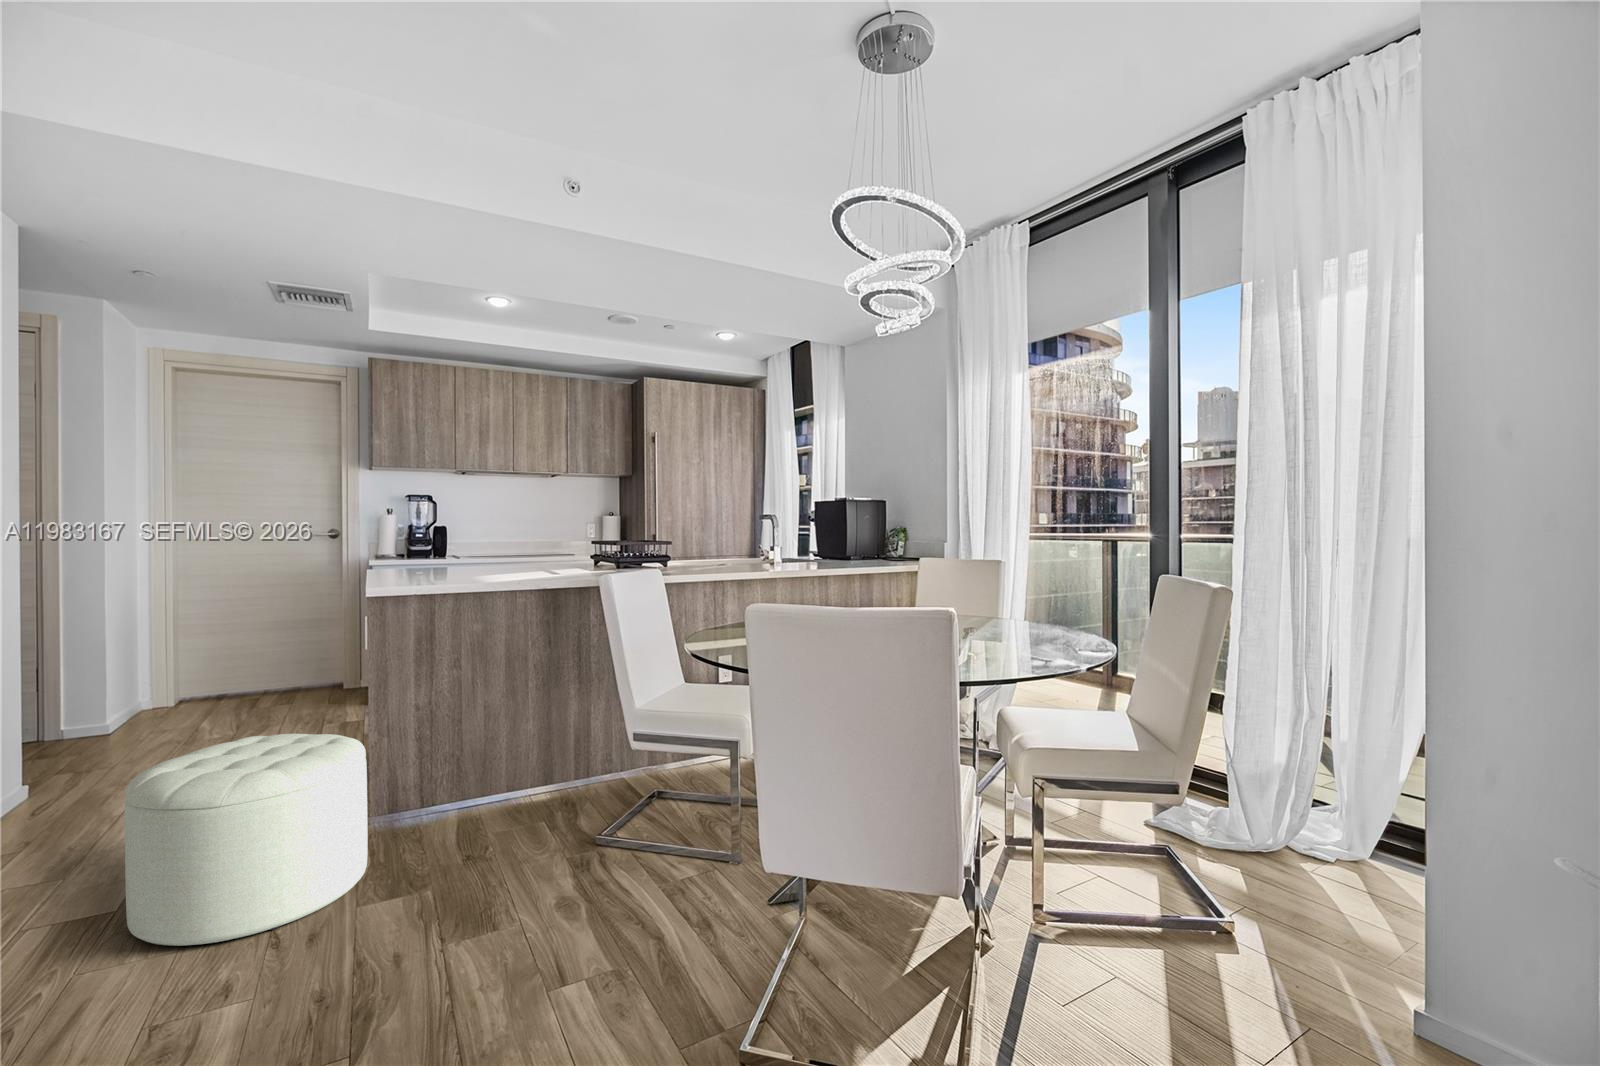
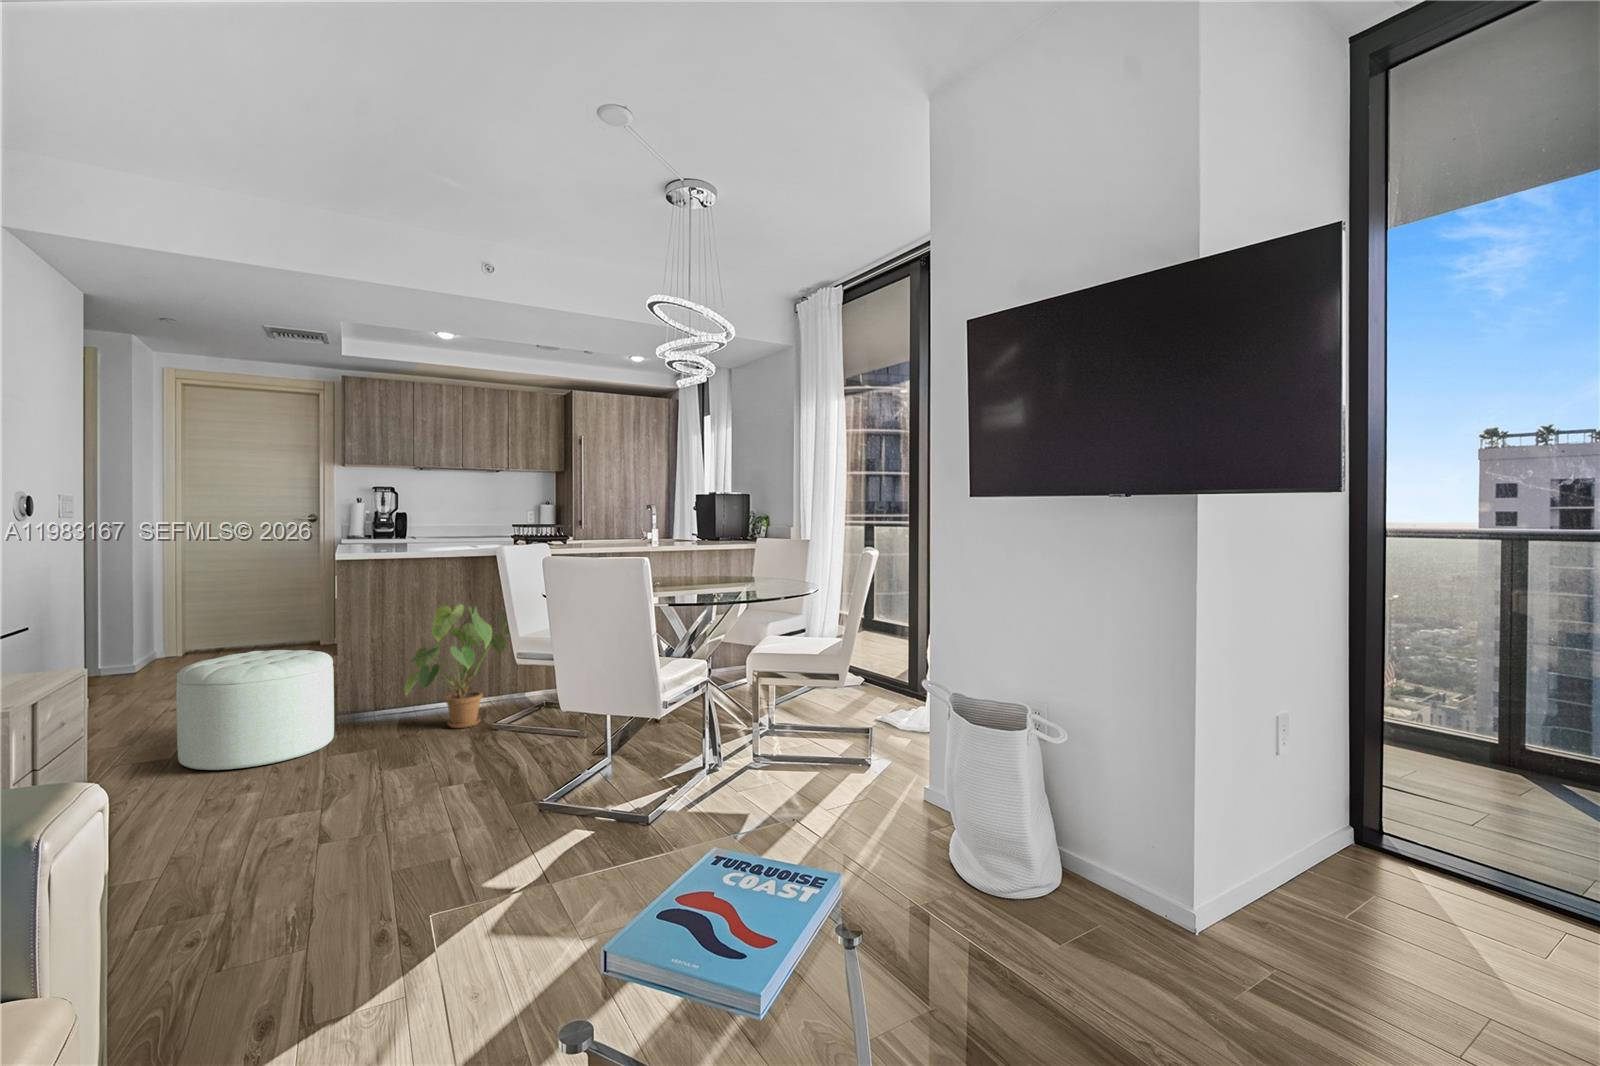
house plant: none [465,657,656,843] -> present [405,604,508,728]

